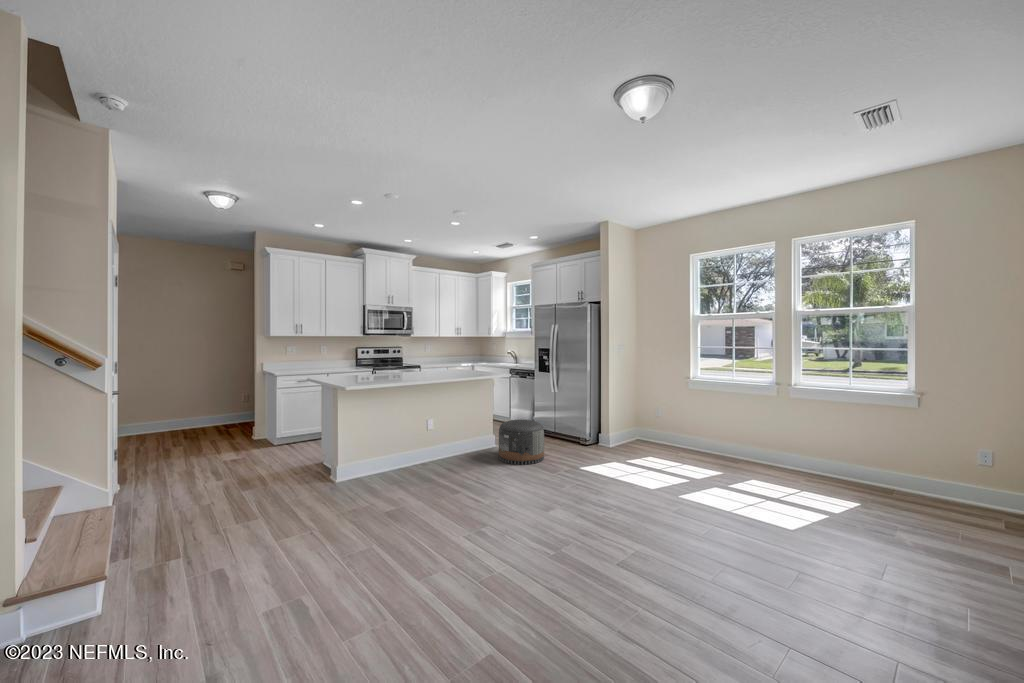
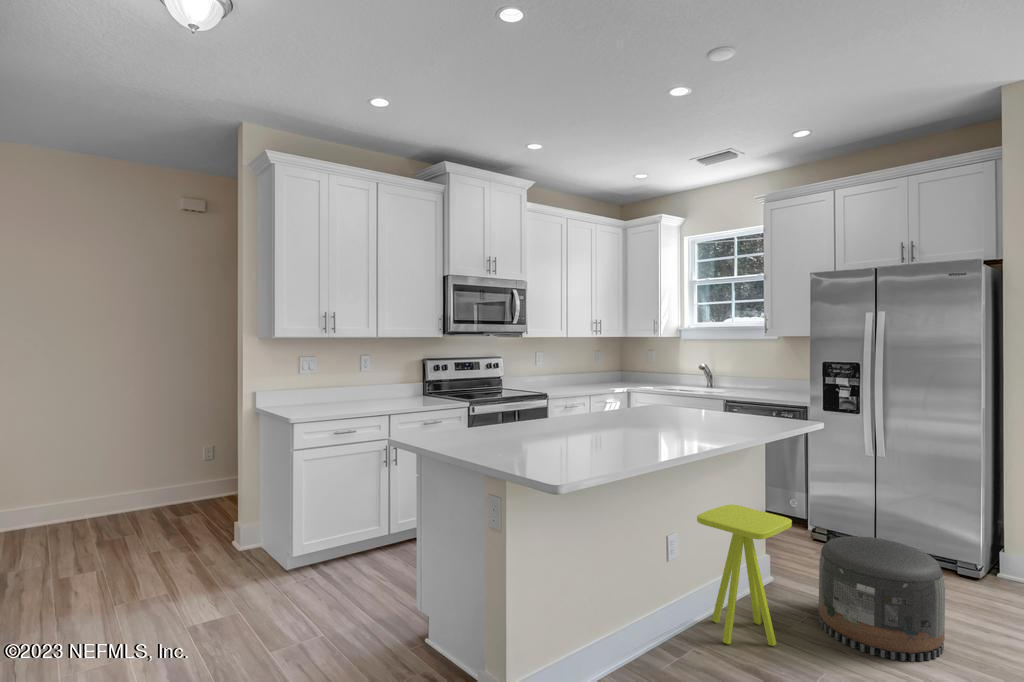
side table: none [443,406,482,462] -> present [697,505,792,646]

